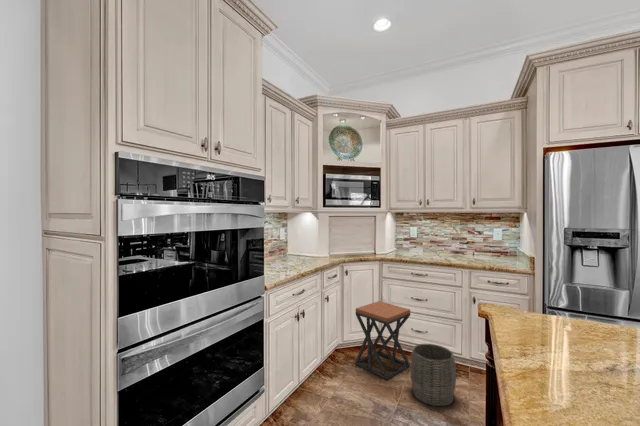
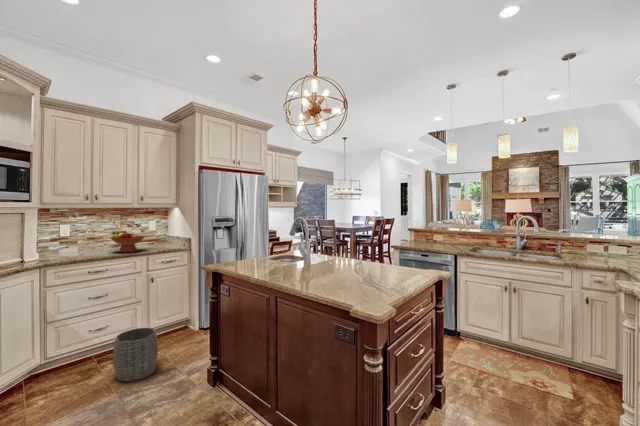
fruit bowl: none [439,237,475,260] -> present [110,232,145,252]
stool: present [355,301,410,380] -> none [26,308,97,397]

